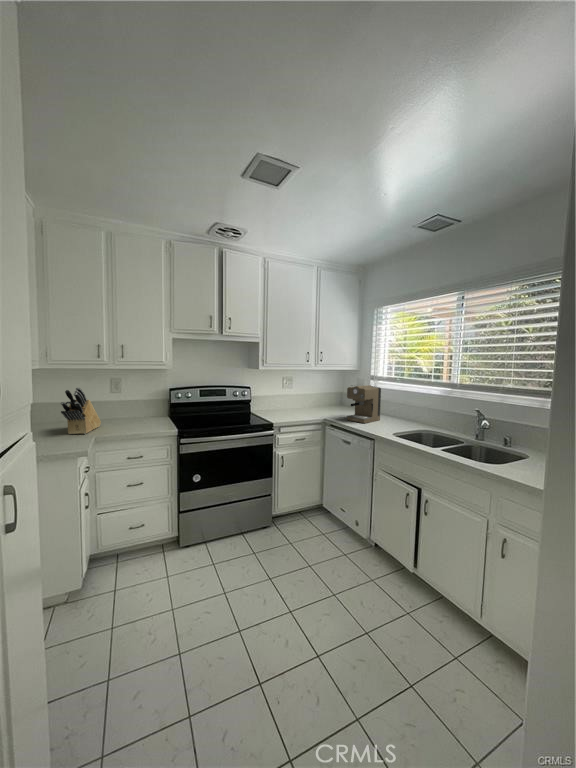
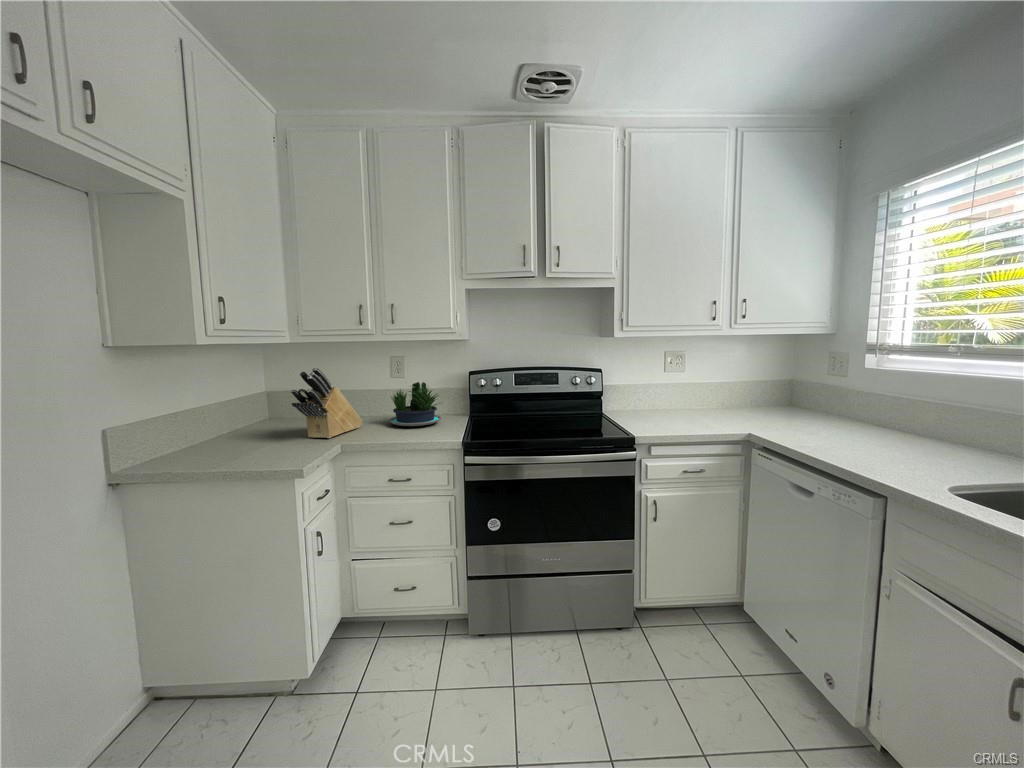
coffee maker: present [347,385,381,423] -> none [804,362,898,448]
potted plant: none [119,396,161,424] -> present [389,382,441,426]

